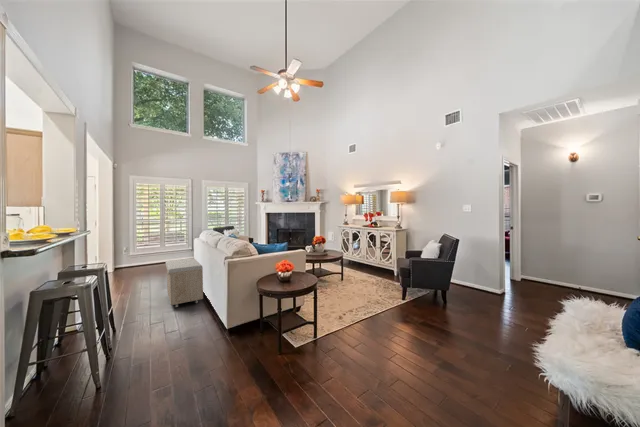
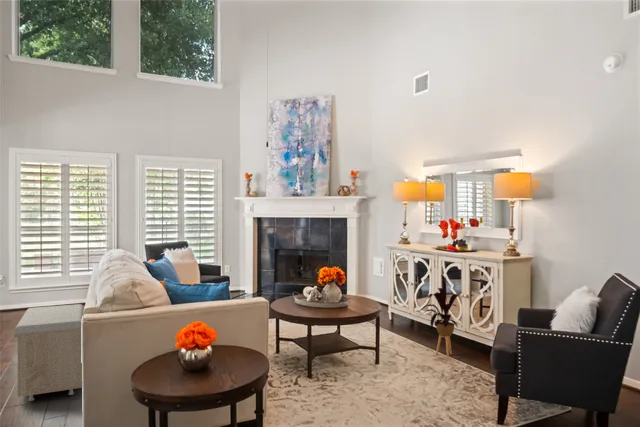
house plant: none [358,238,376,276] -> present [420,275,459,358]

